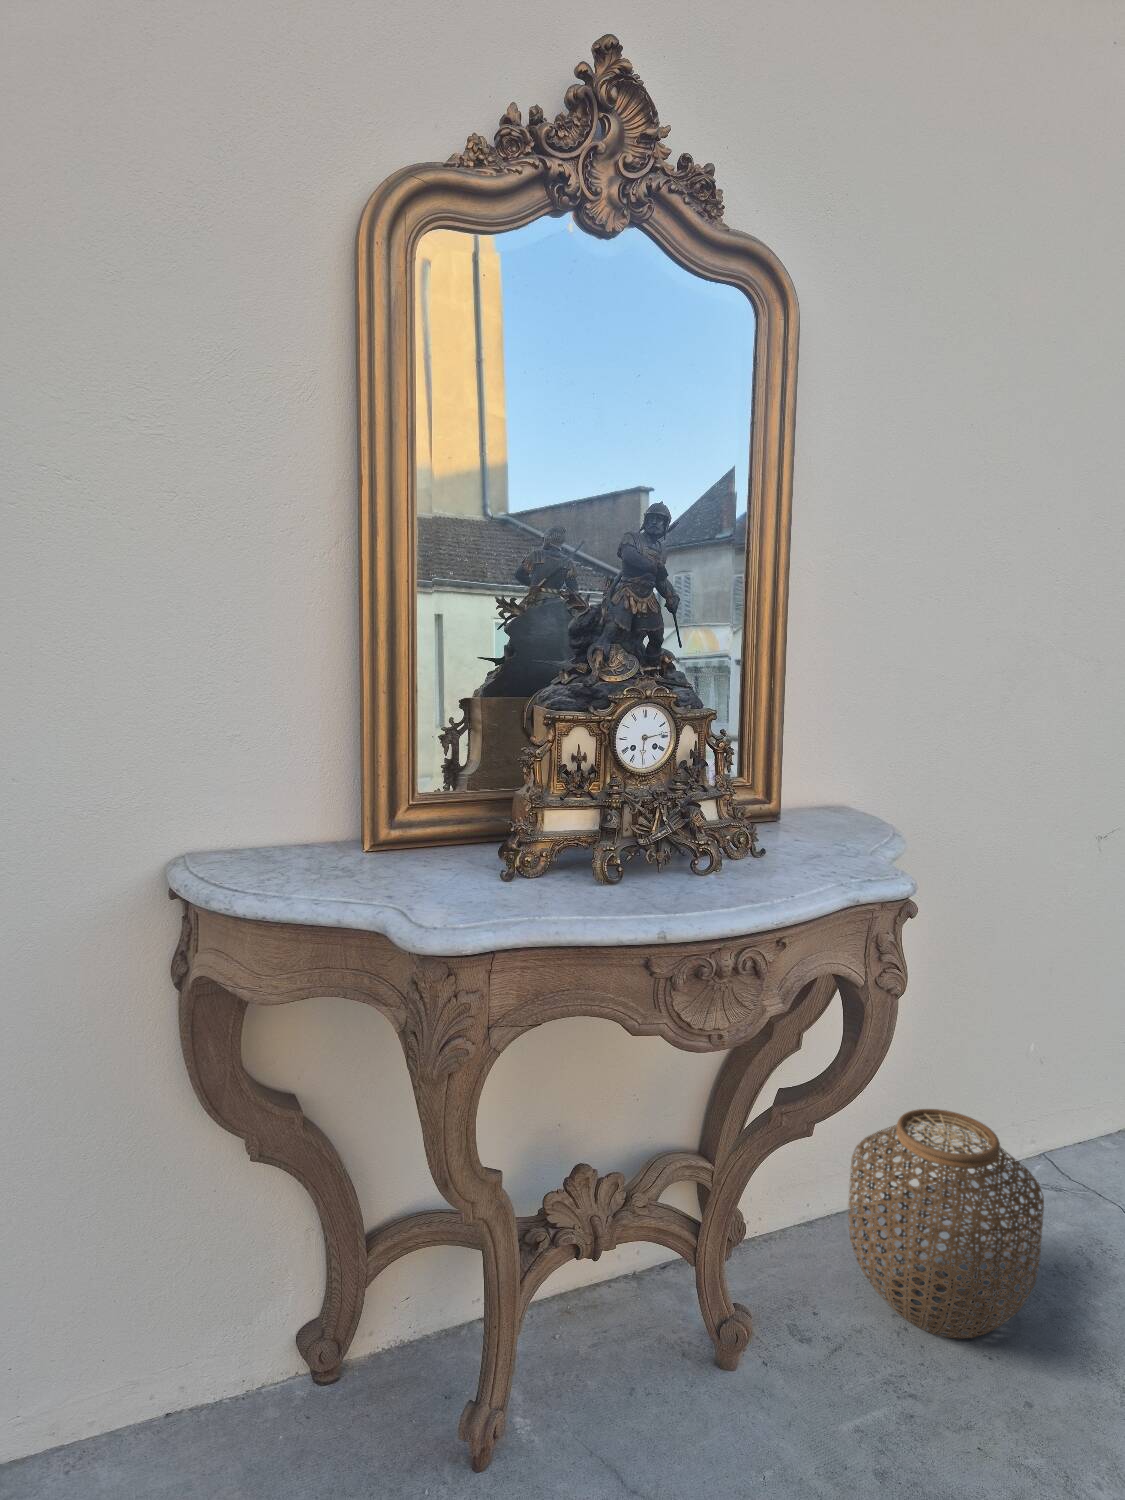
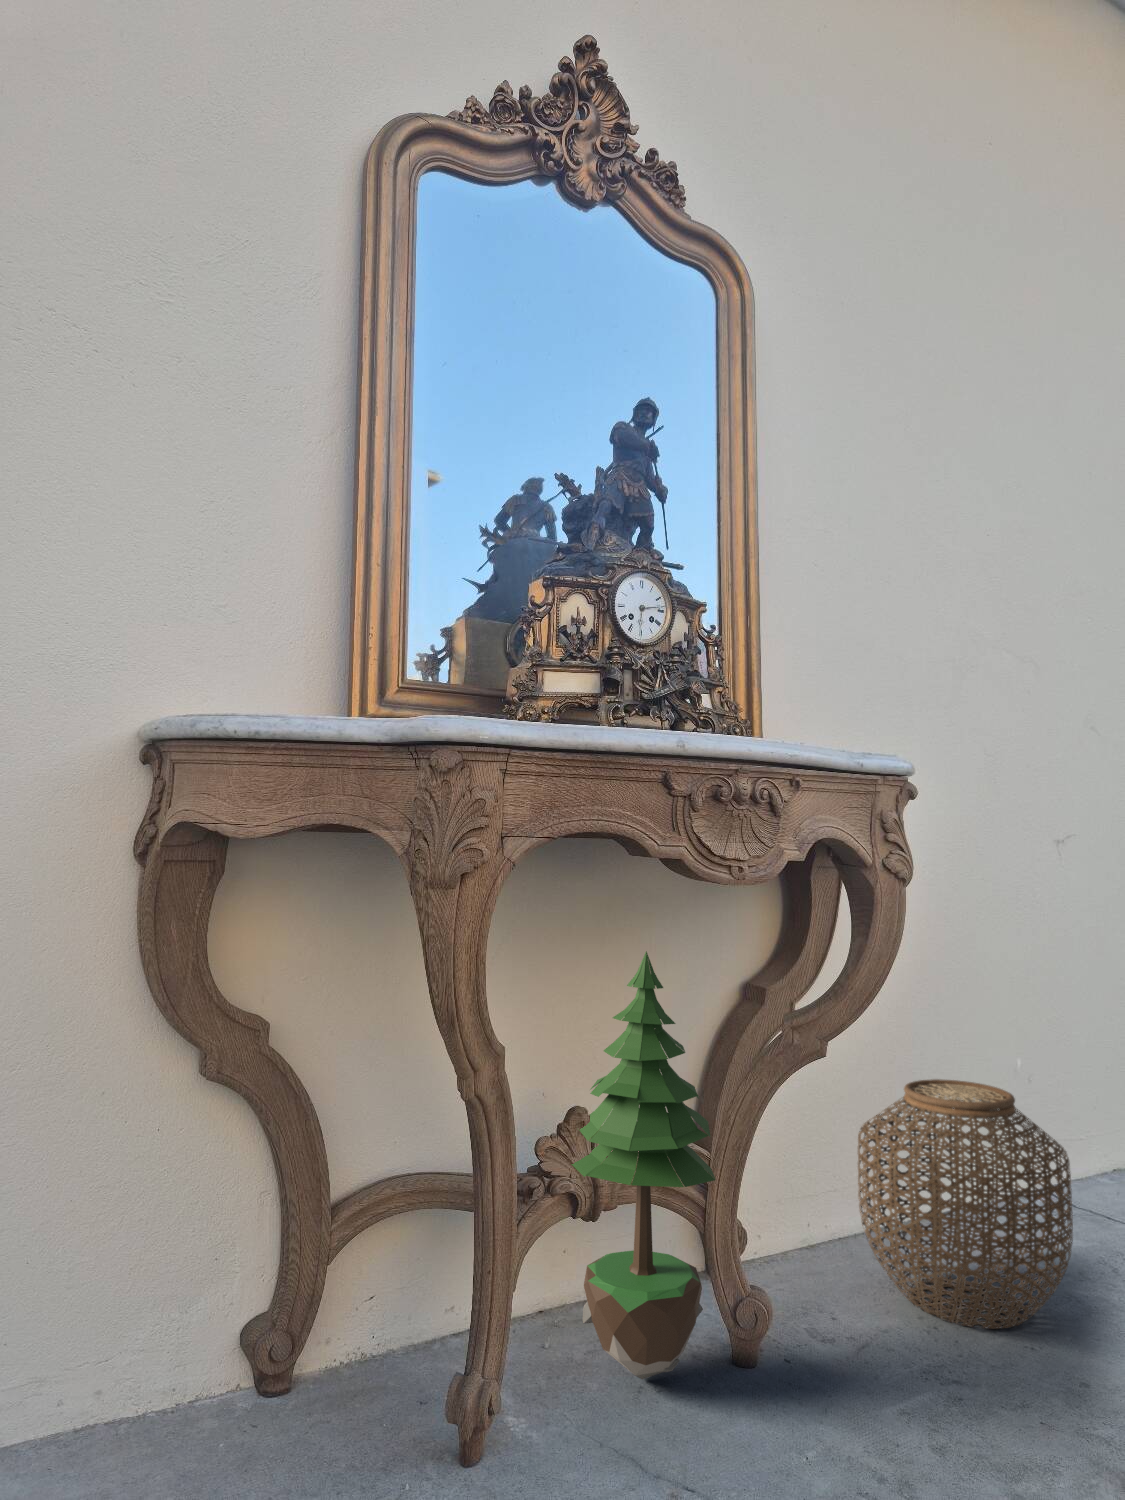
potted tree: none [574,1041,701,1385] -> present [572,951,716,1379]

